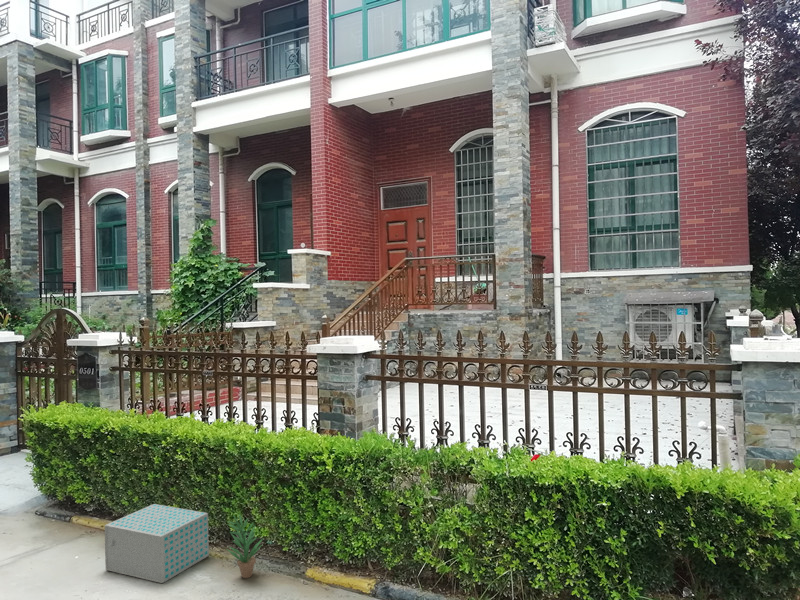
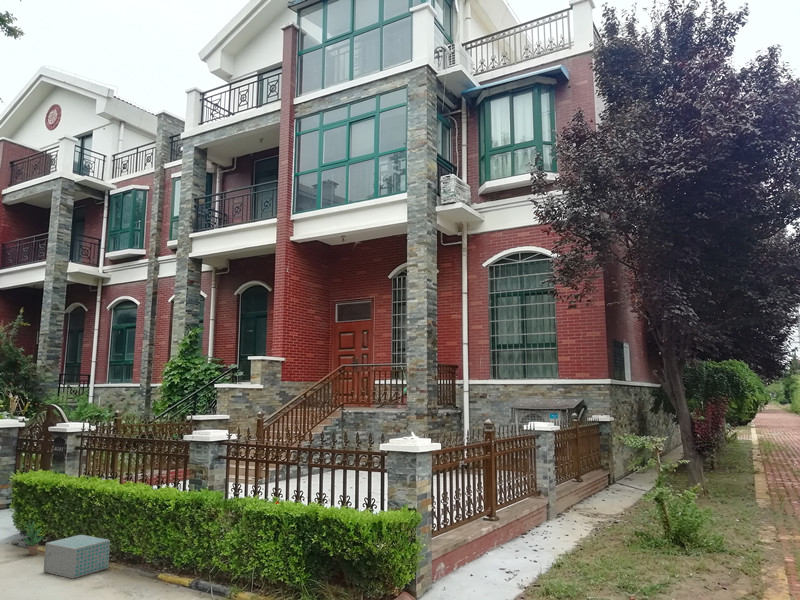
potted plant: present [227,516,262,578] -> present [24,521,42,555]

